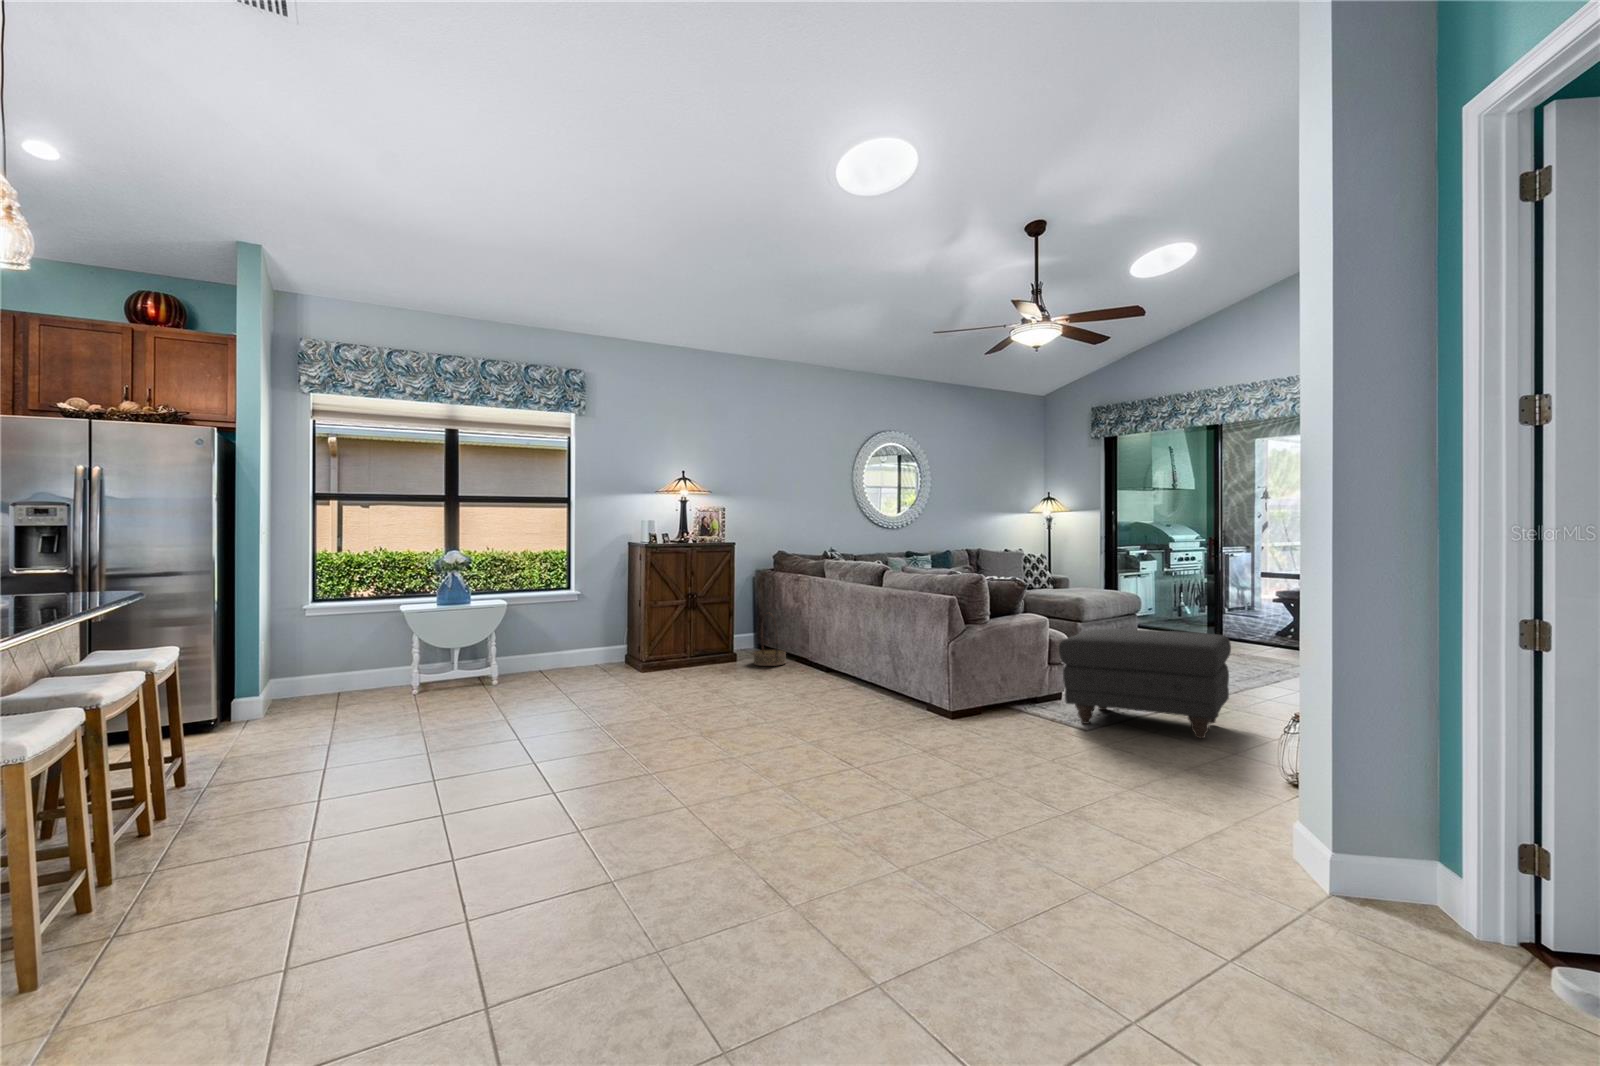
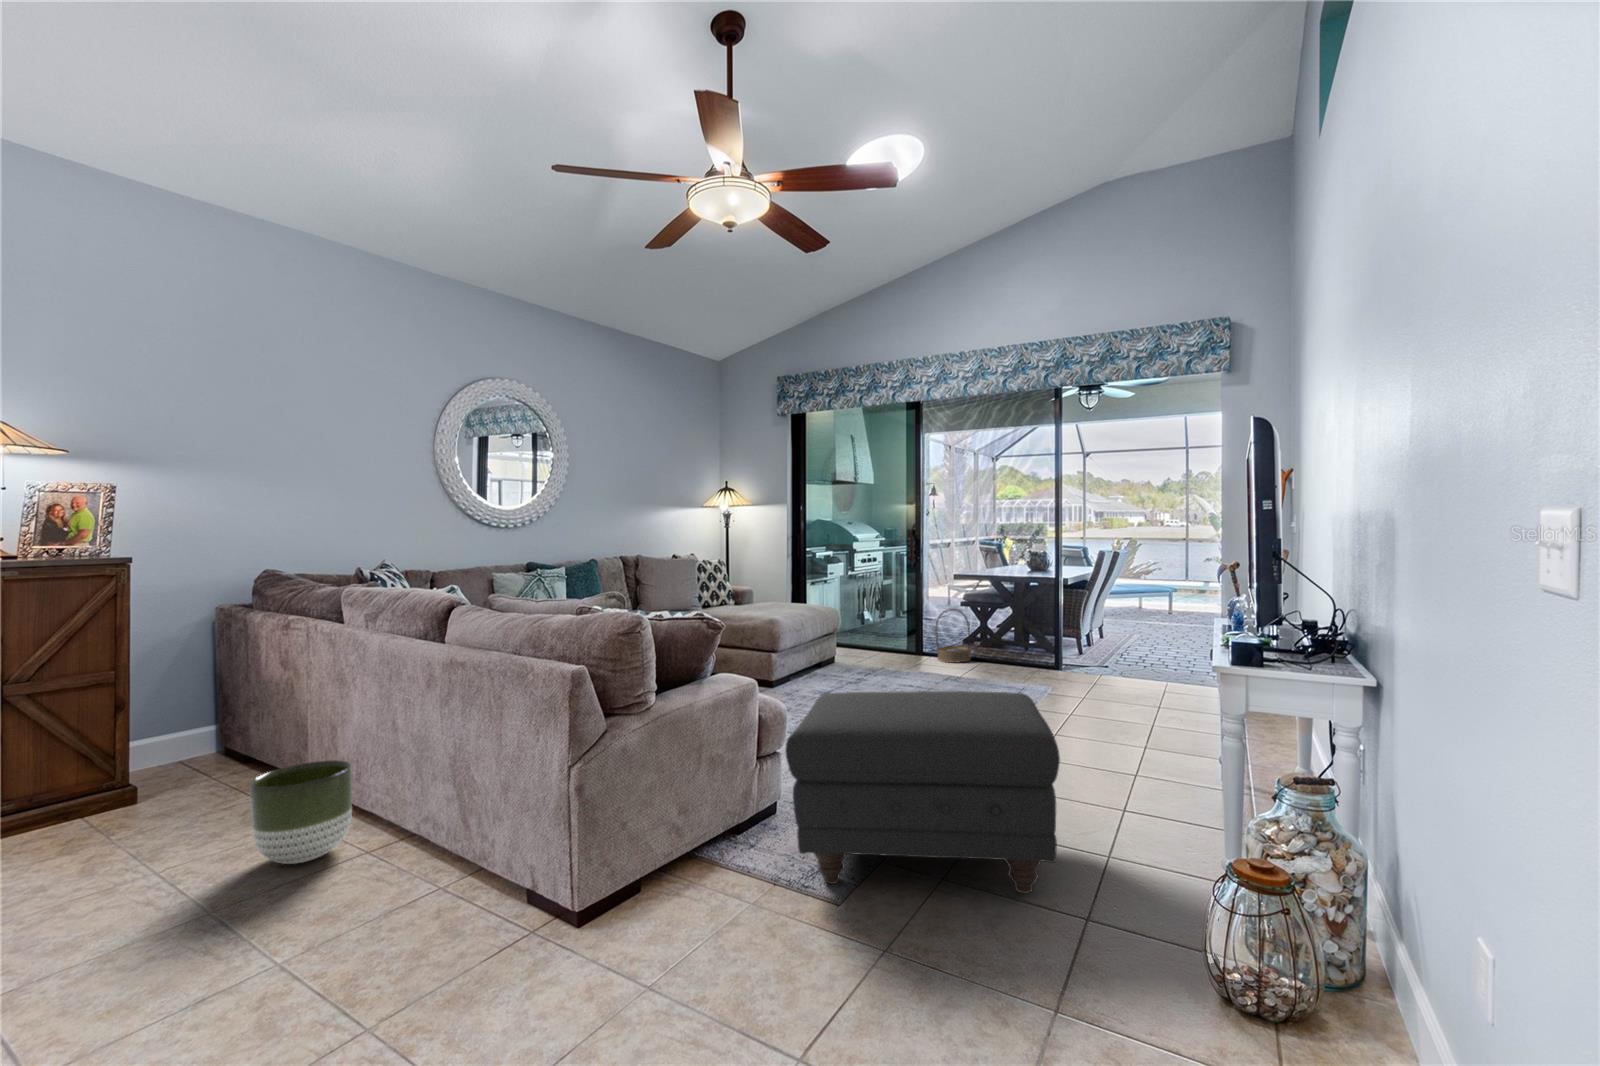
basket: present [753,613,786,666] -> present [935,609,970,663]
planter: none [802,643,841,686] -> present [250,760,352,864]

